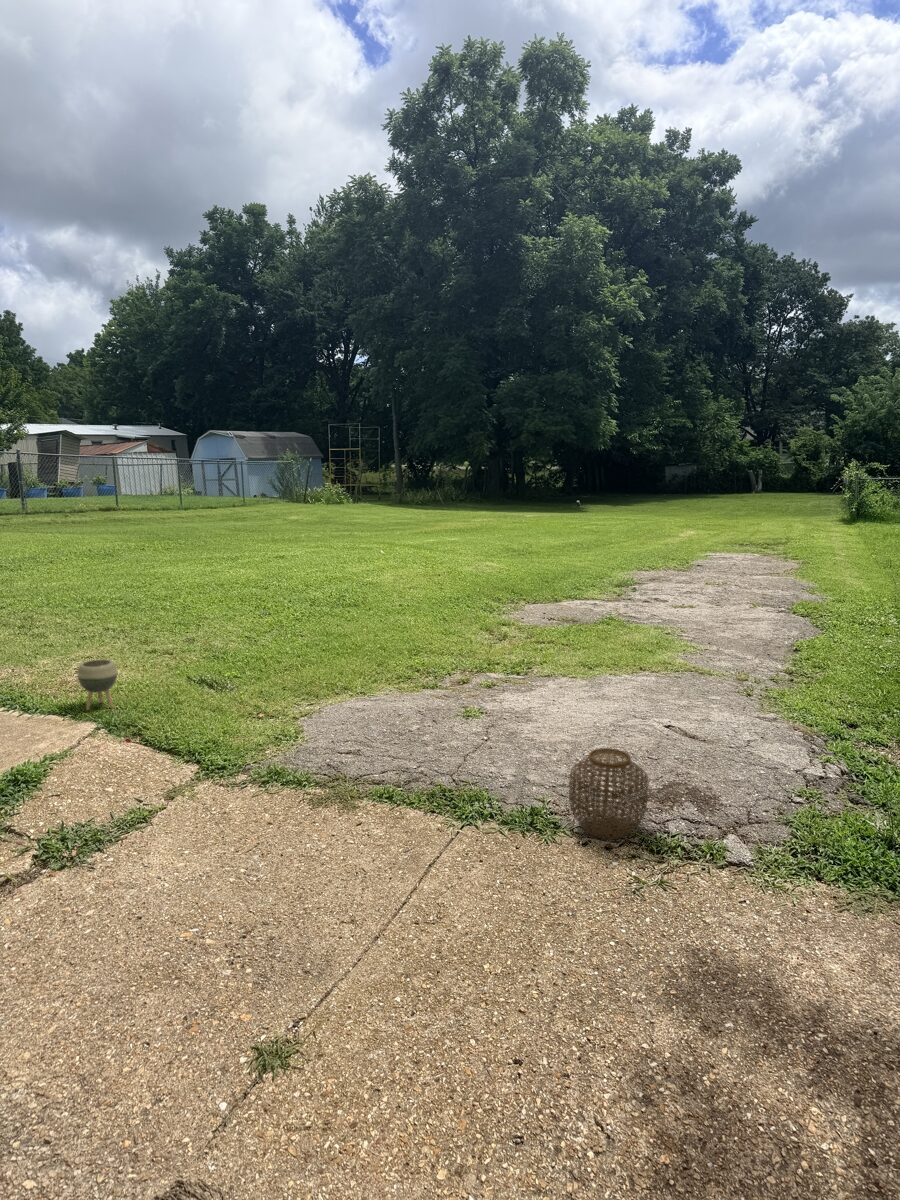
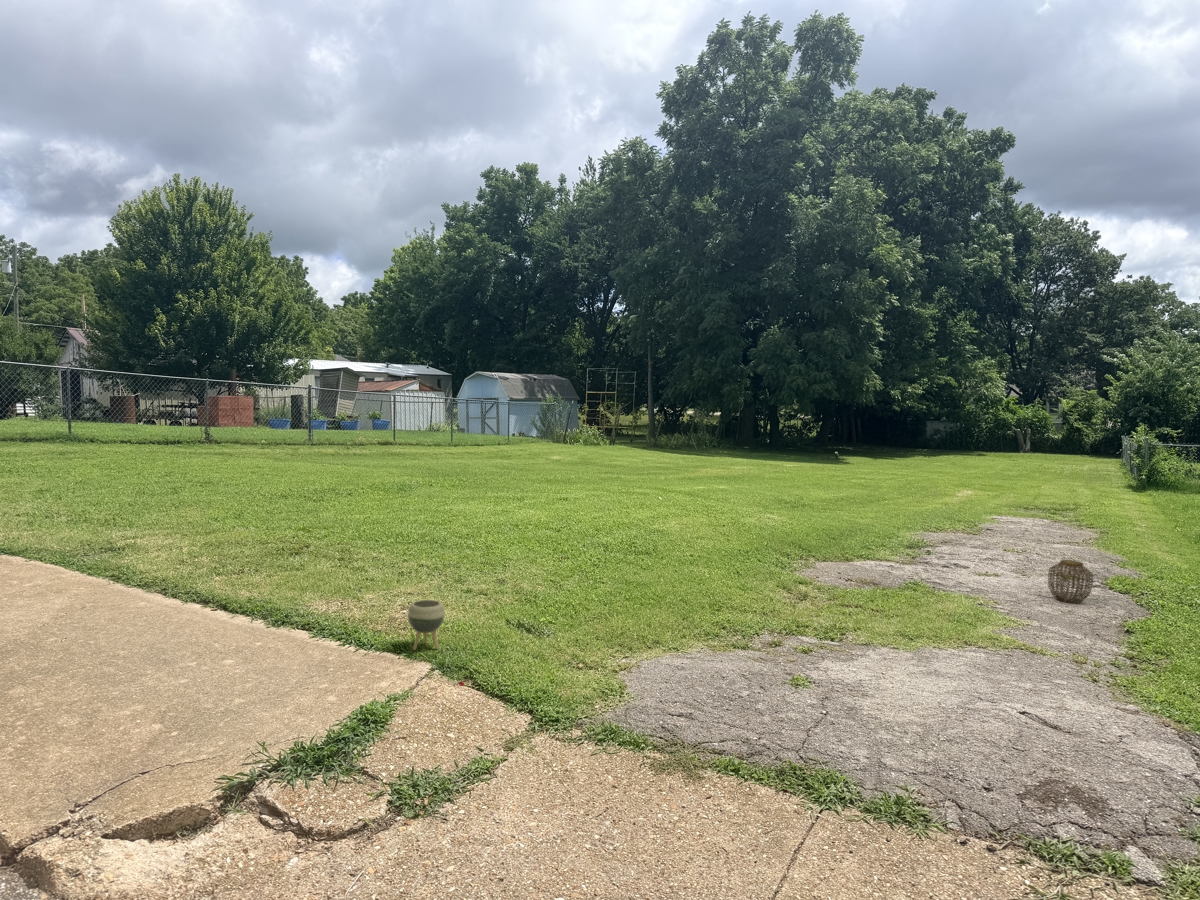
woven basket: present [569,748,648,839] -> present [1048,560,1093,603]

